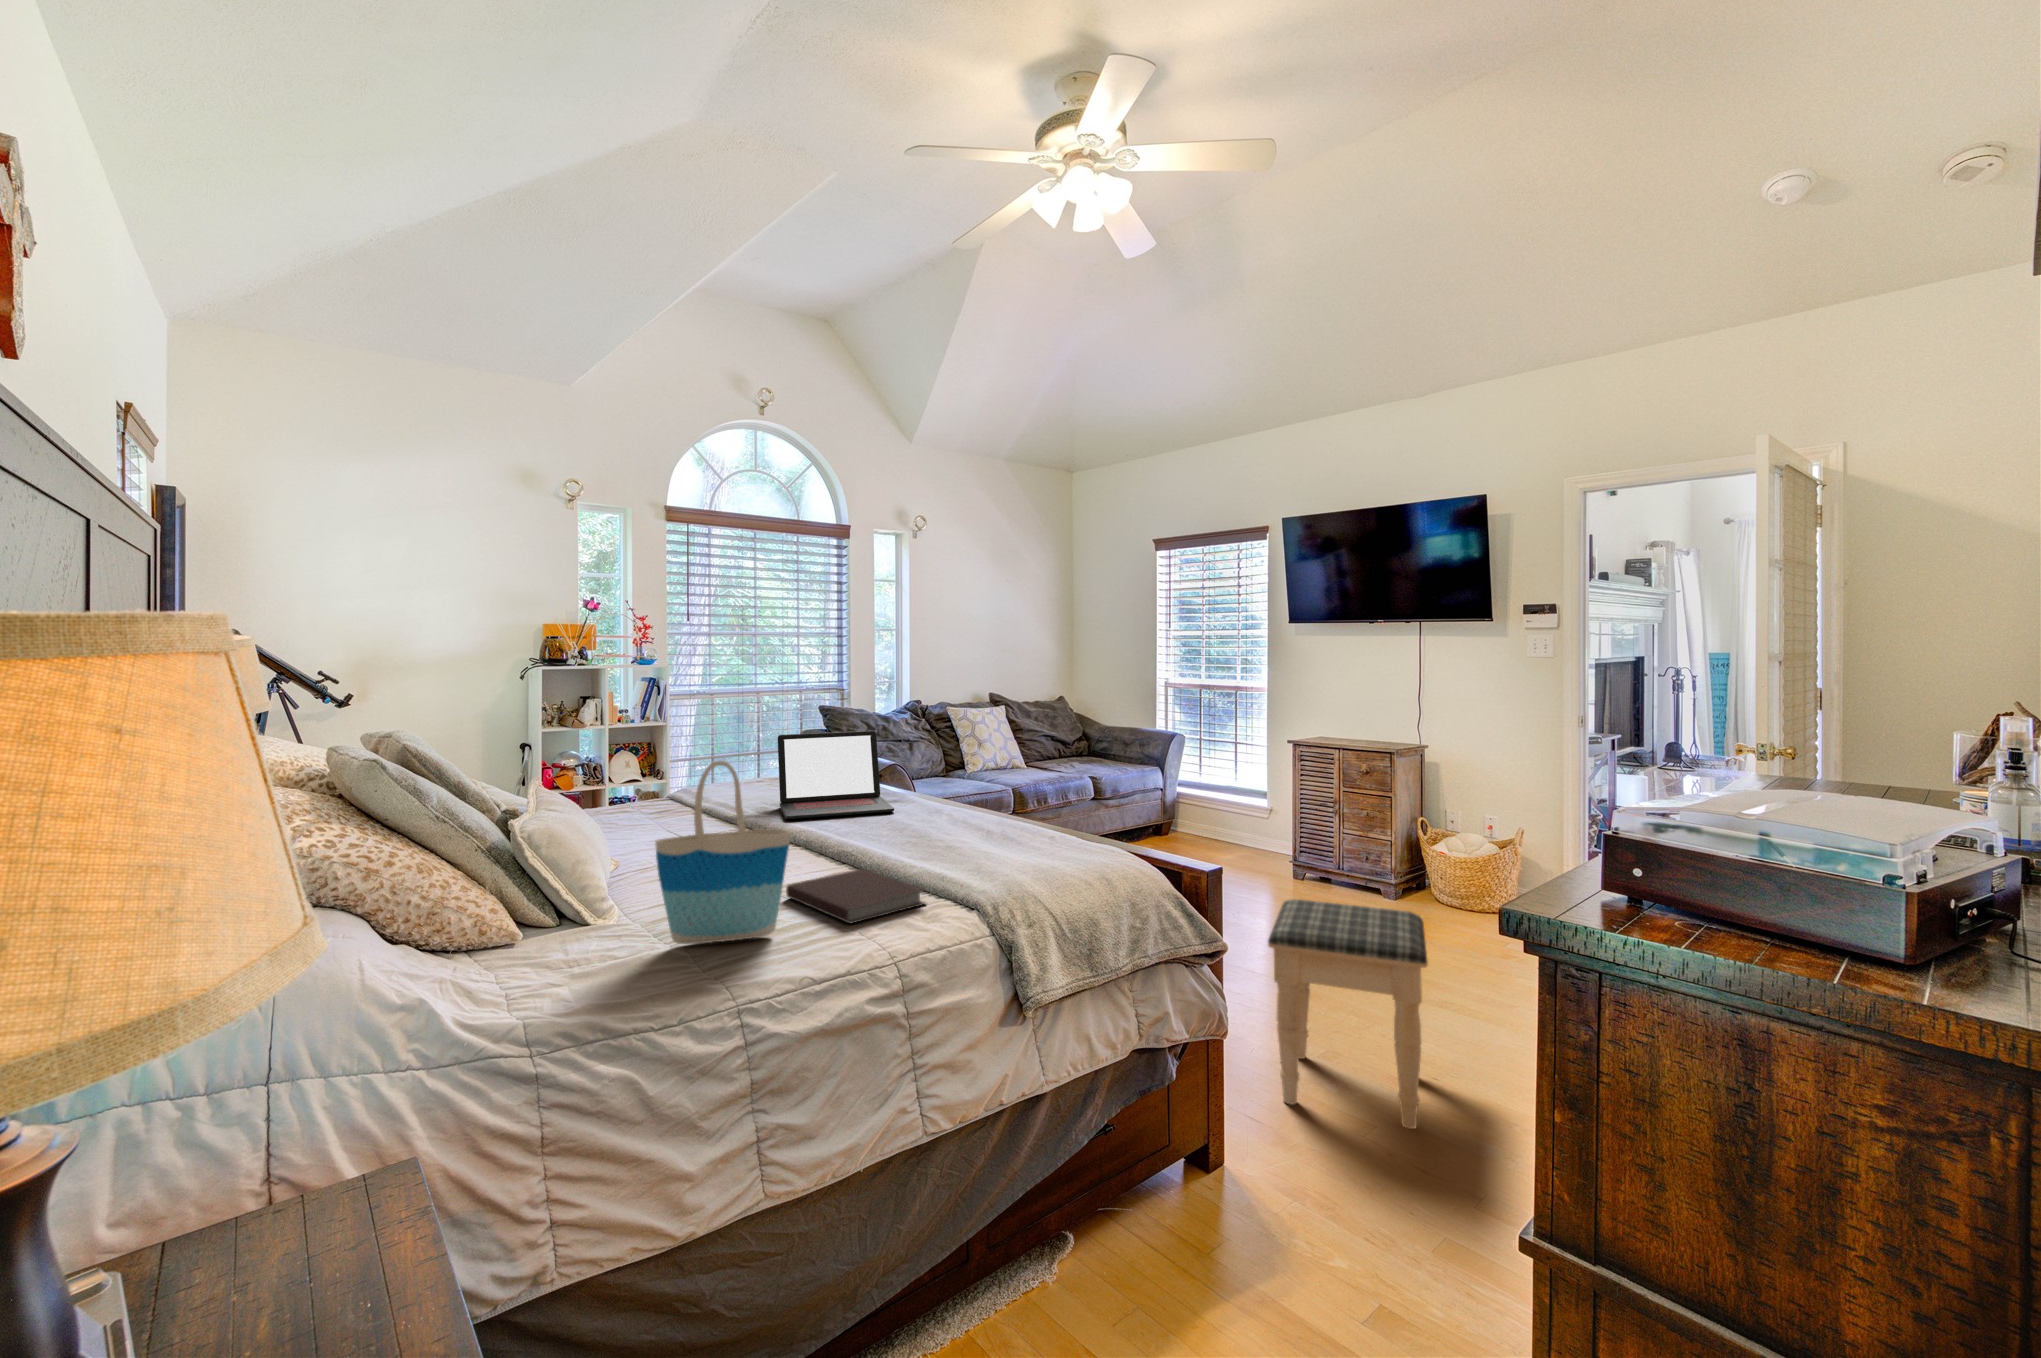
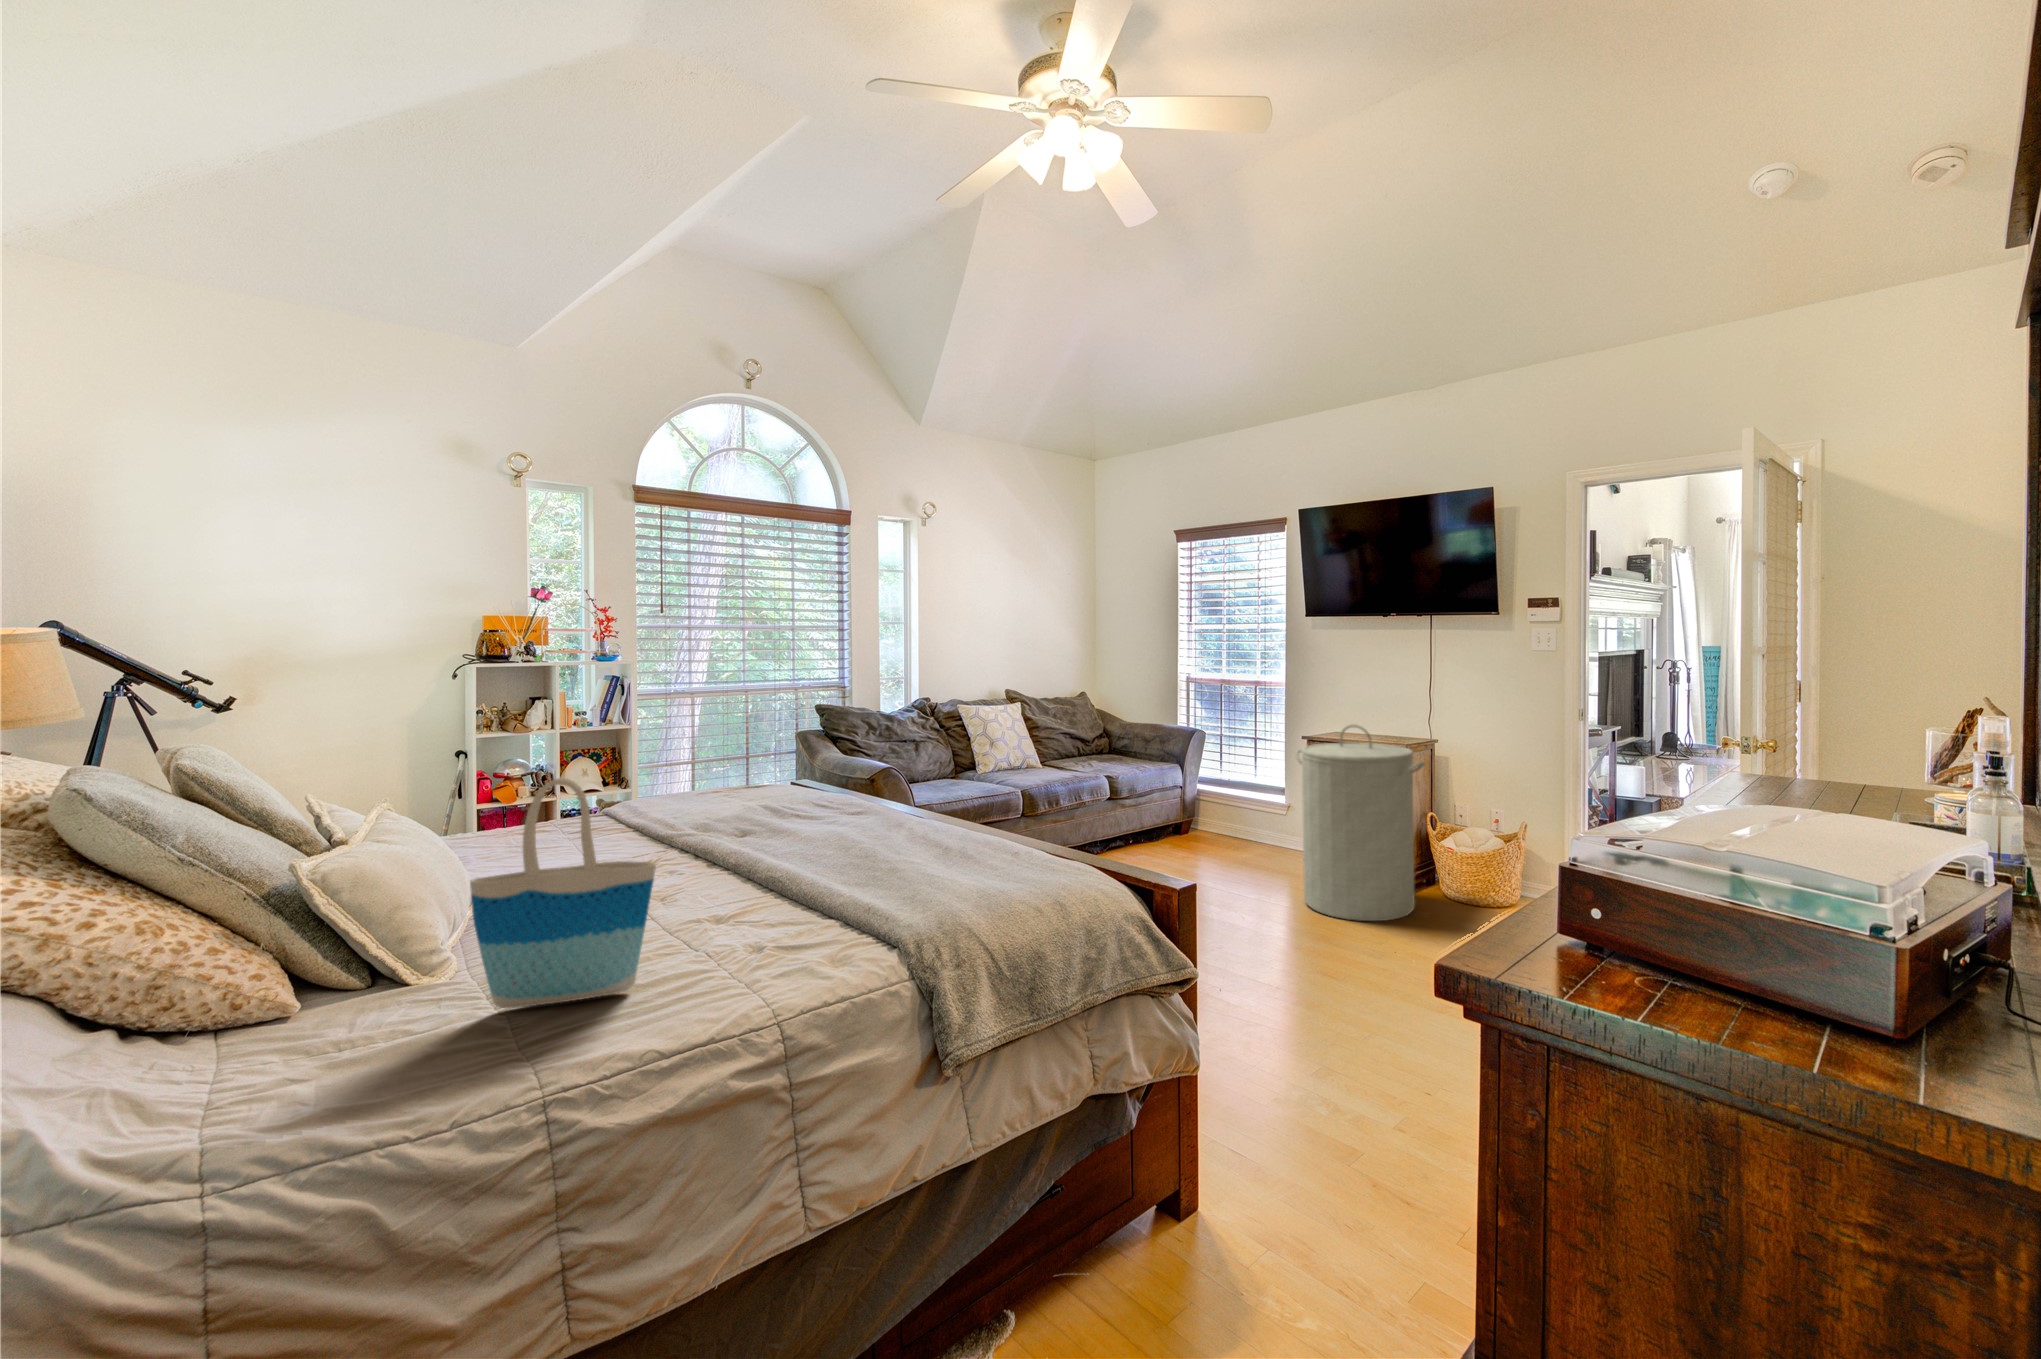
laundry hamper: none [1285,730,1419,924] -> present [1296,724,1425,921]
laptop: present [778,731,894,819] -> none [726,732,855,834]
notebook: present [786,869,925,923] -> none [675,897,842,971]
footstool: present [1268,899,1428,1129] -> none [1254,907,1418,1154]

